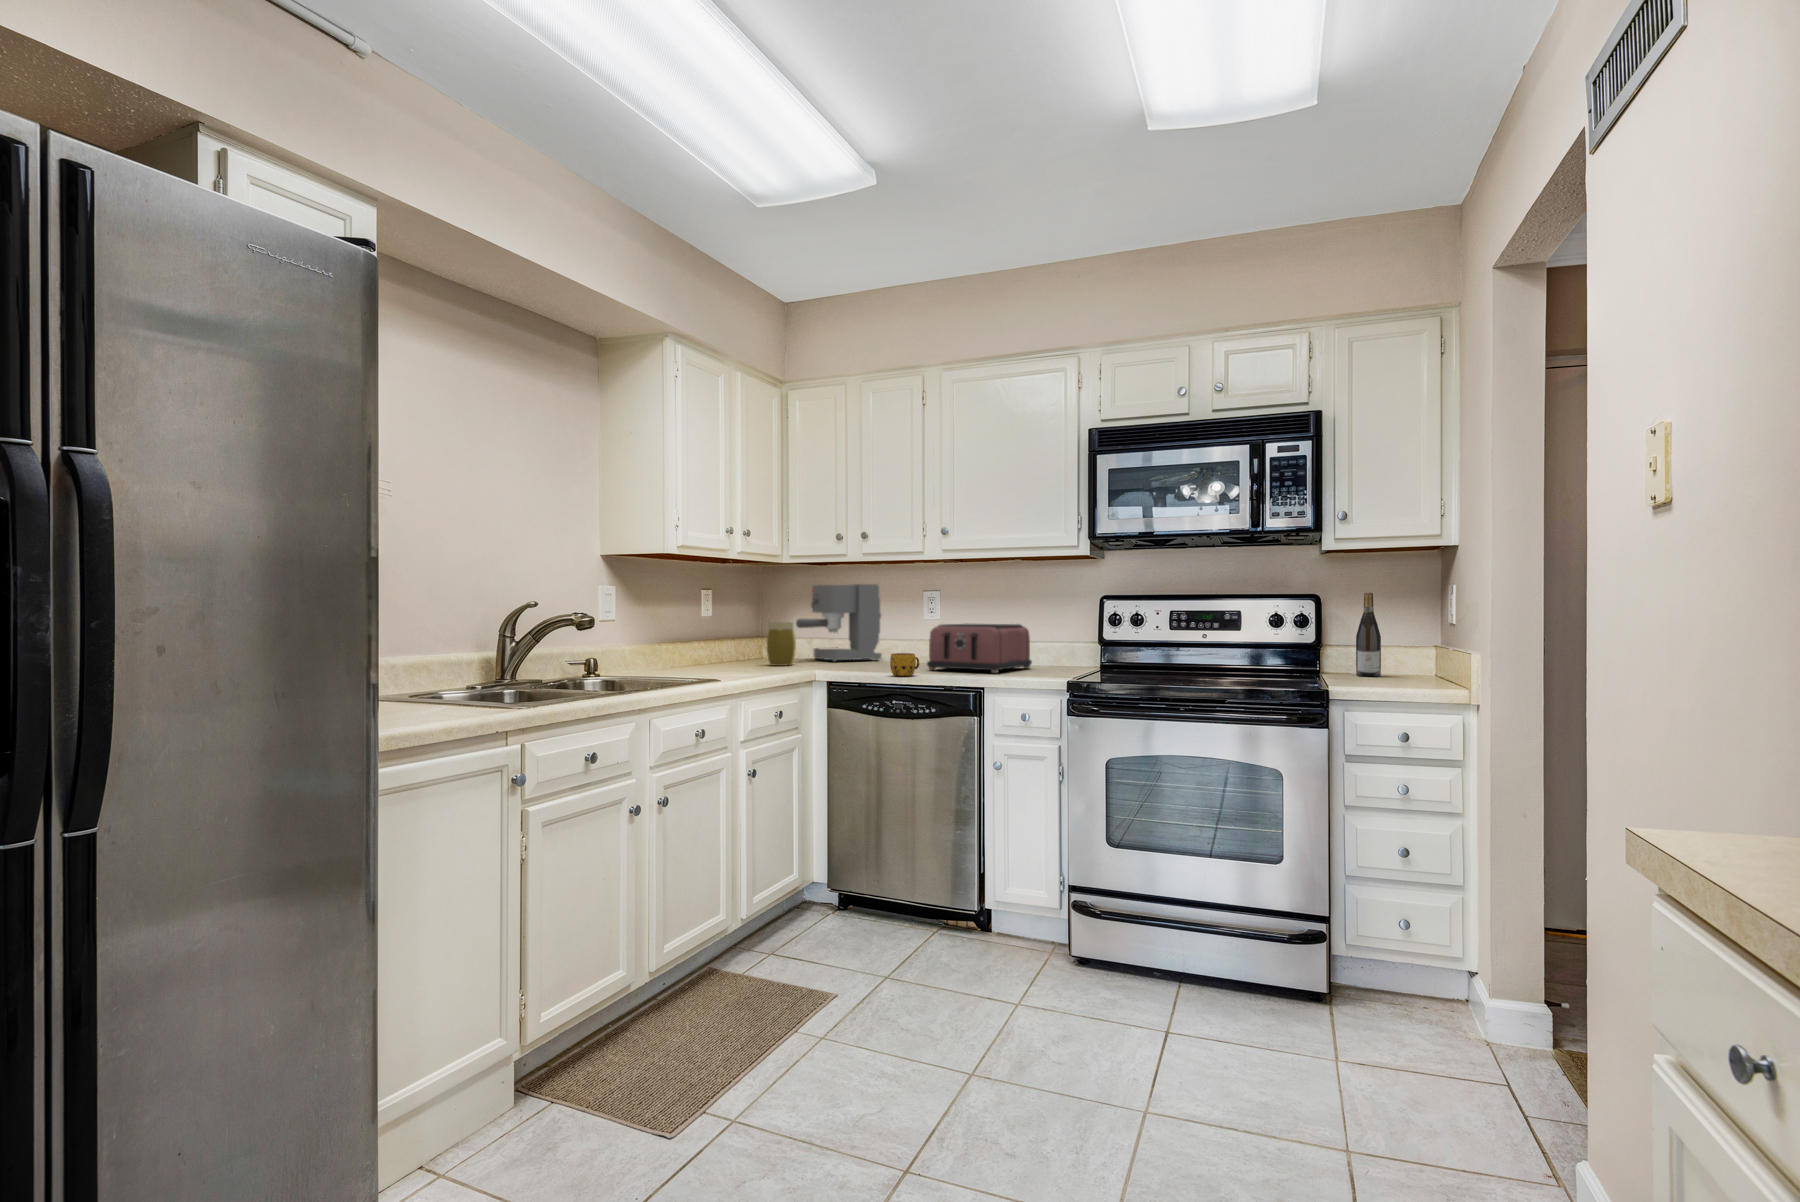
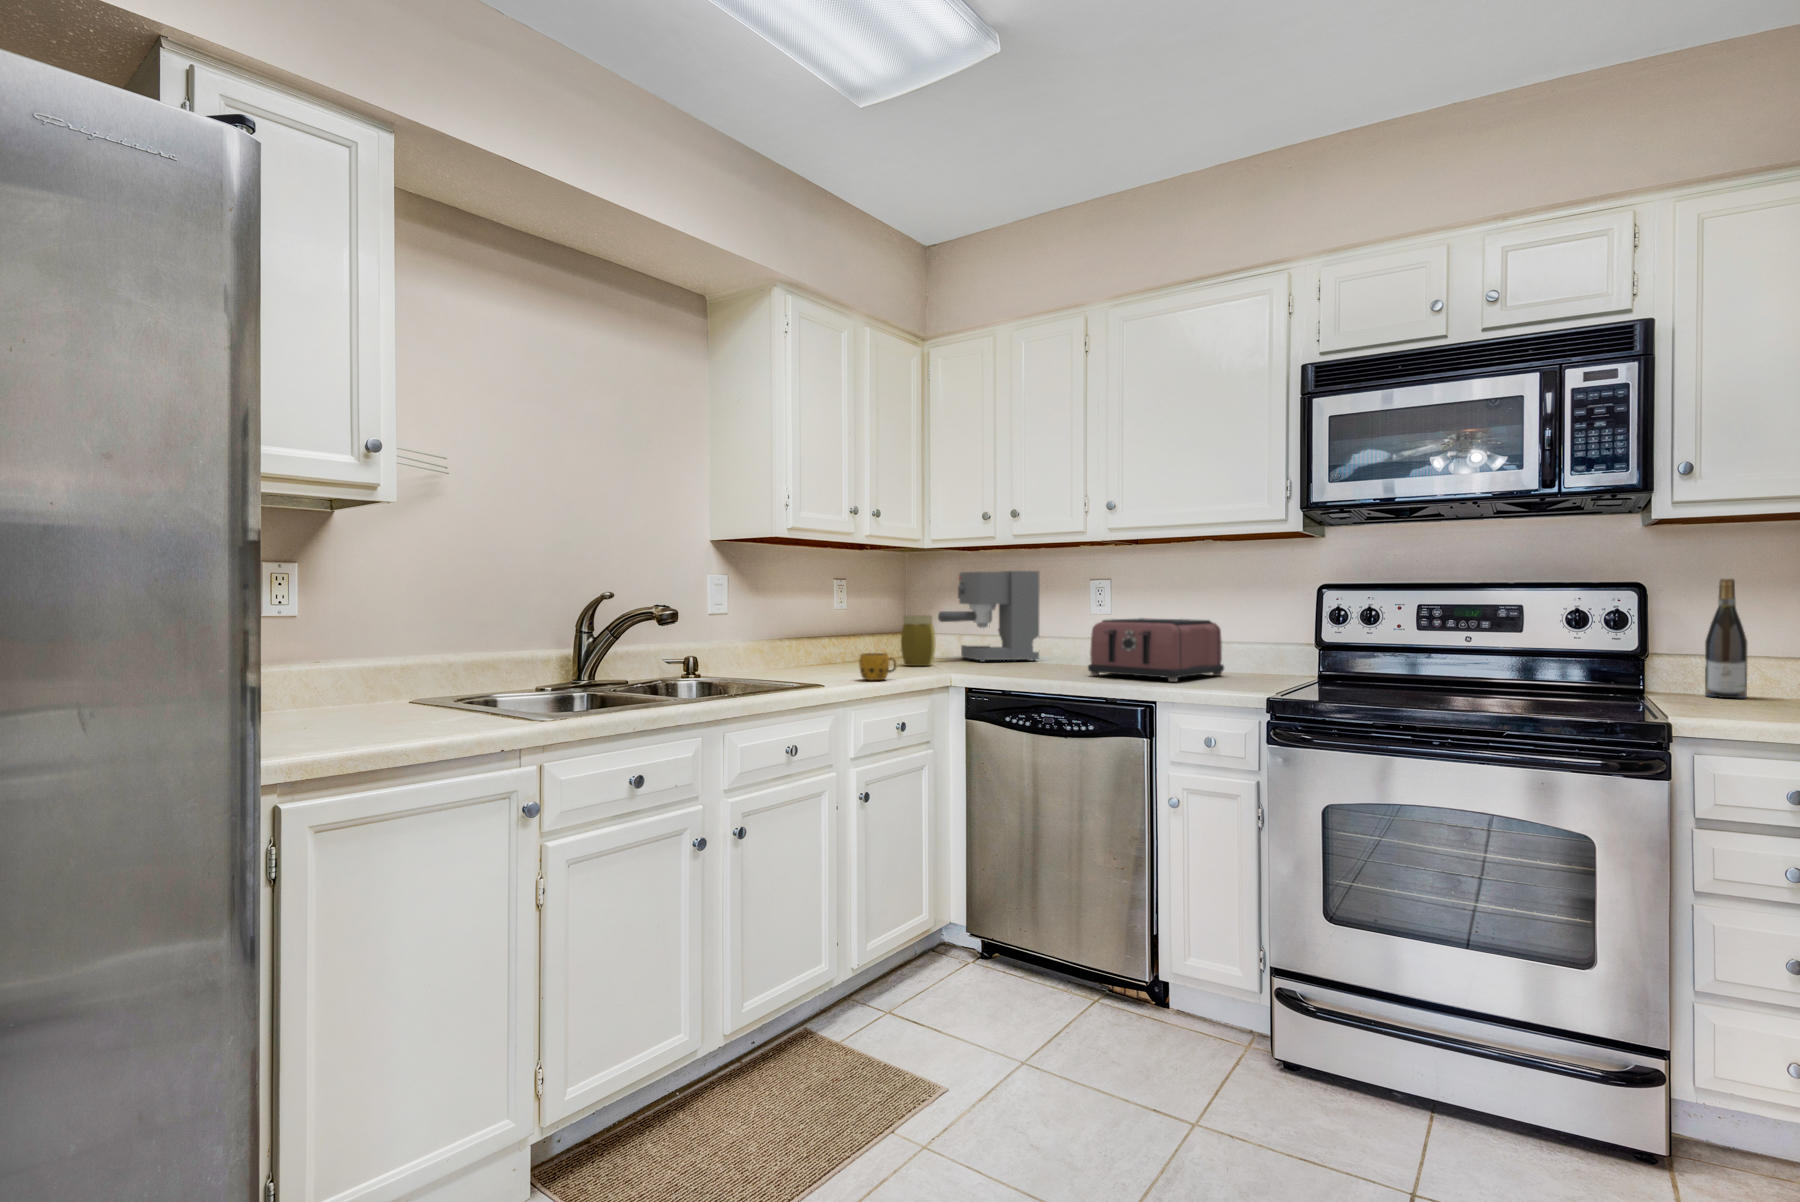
mug: present [890,653,919,676] -> present [859,653,897,680]

